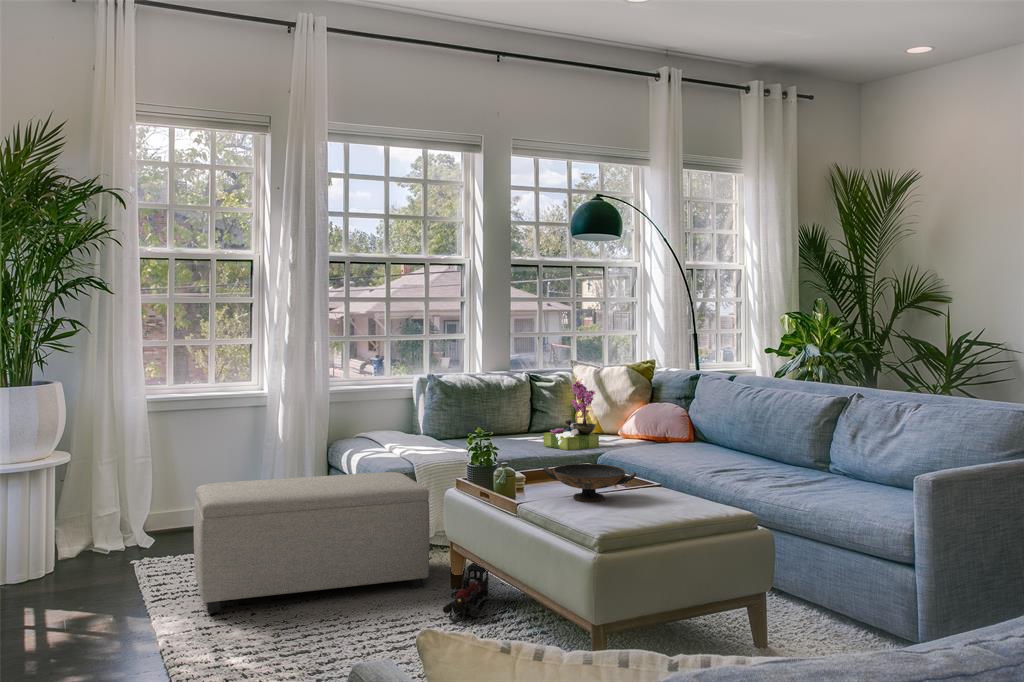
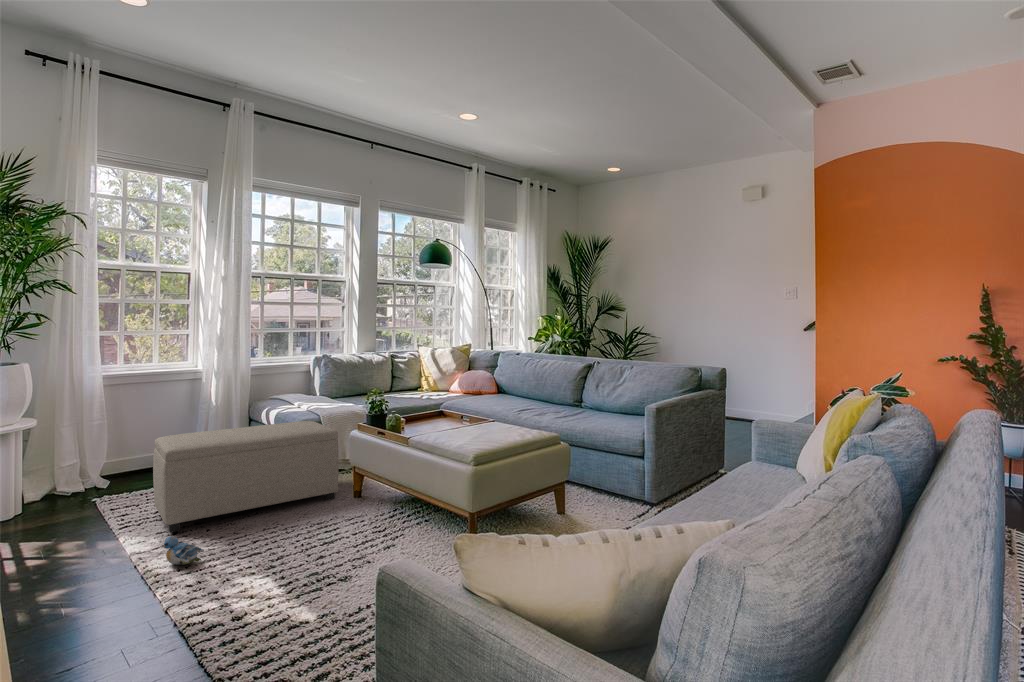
flower arrangement: present [543,381,599,451] -> none [403,356,440,402]
decorative bowl: present [543,464,636,502] -> none [422,408,483,433]
toy train: present [443,563,488,623] -> none [354,478,383,521]
plush toy: none [194,617,241,656] -> present [164,536,204,565]

